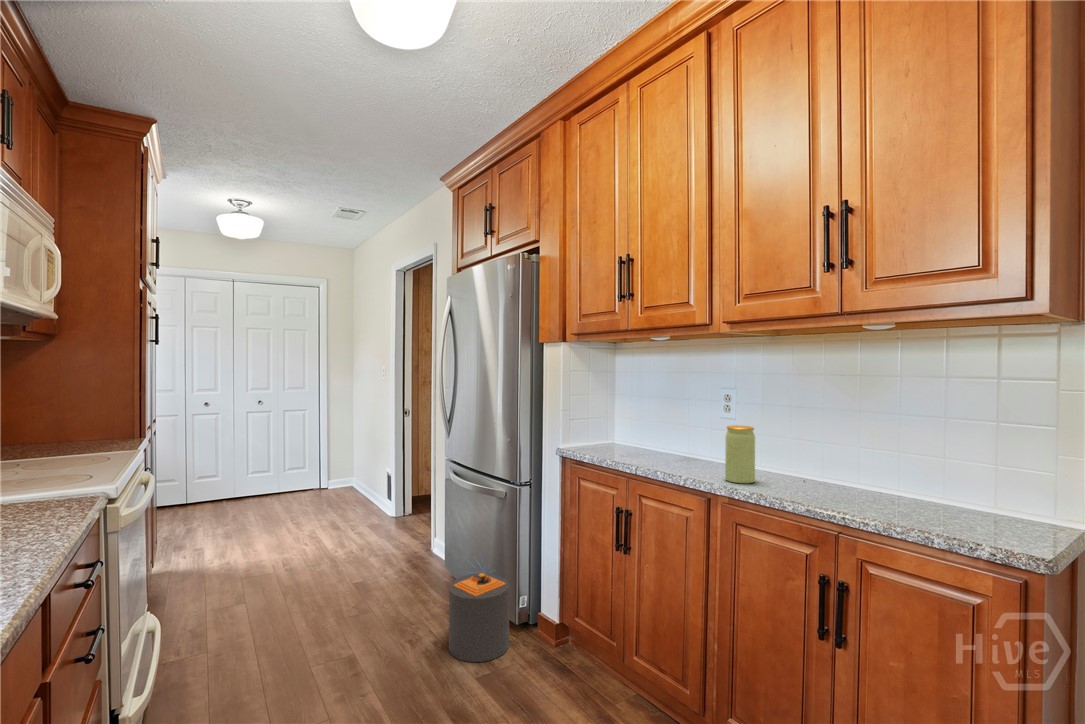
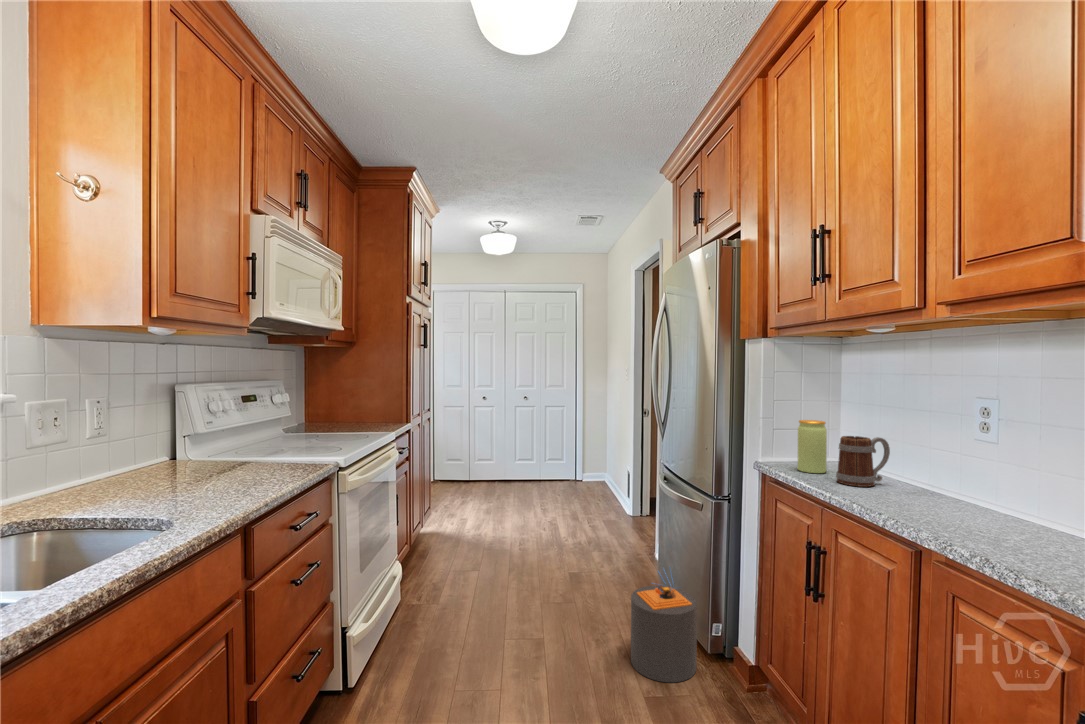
mug: none [630,420,664,459] -> present [836,436,890,487]
jar: present [725,425,755,483] -> present [798,420,827,473]

